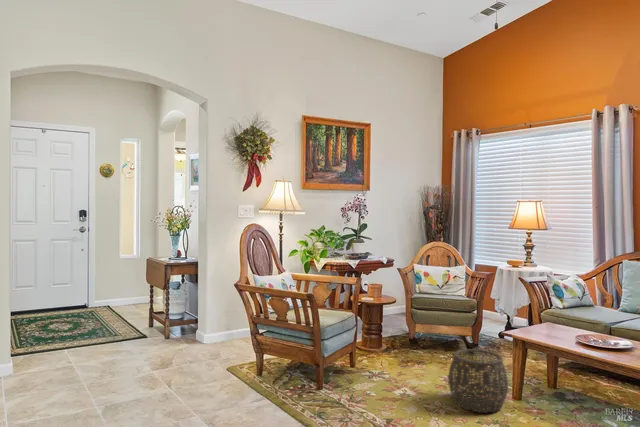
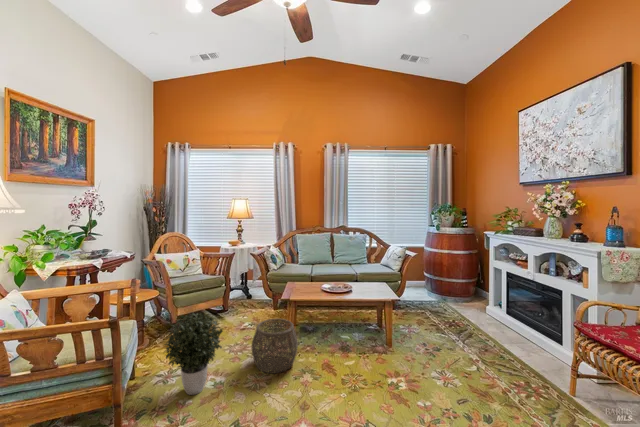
potted plant: none [357,314,413,394] -> present [165,313,223,395]

